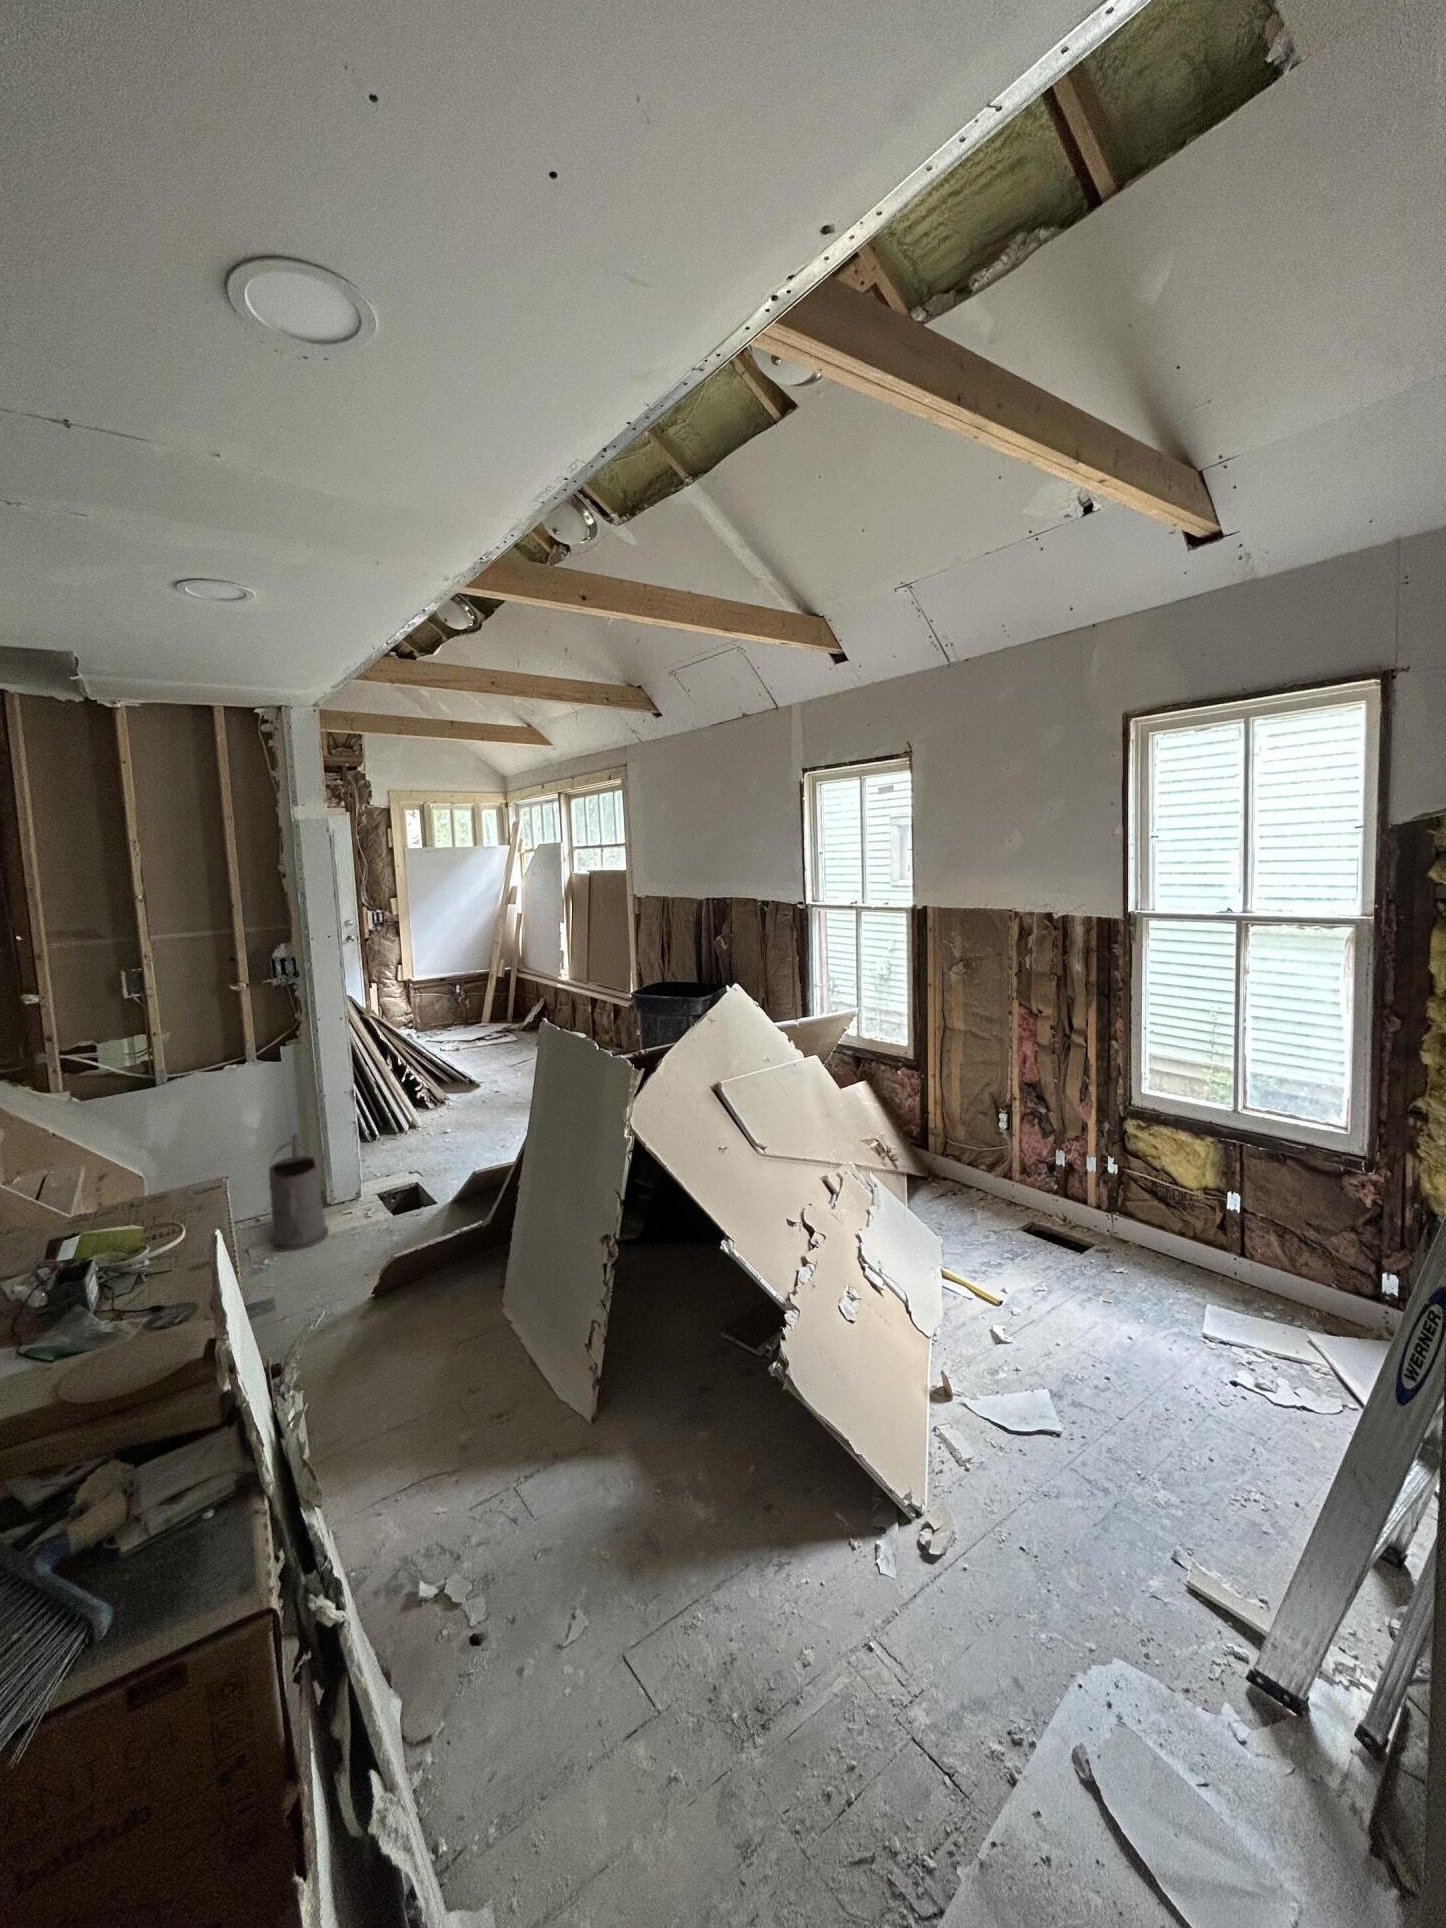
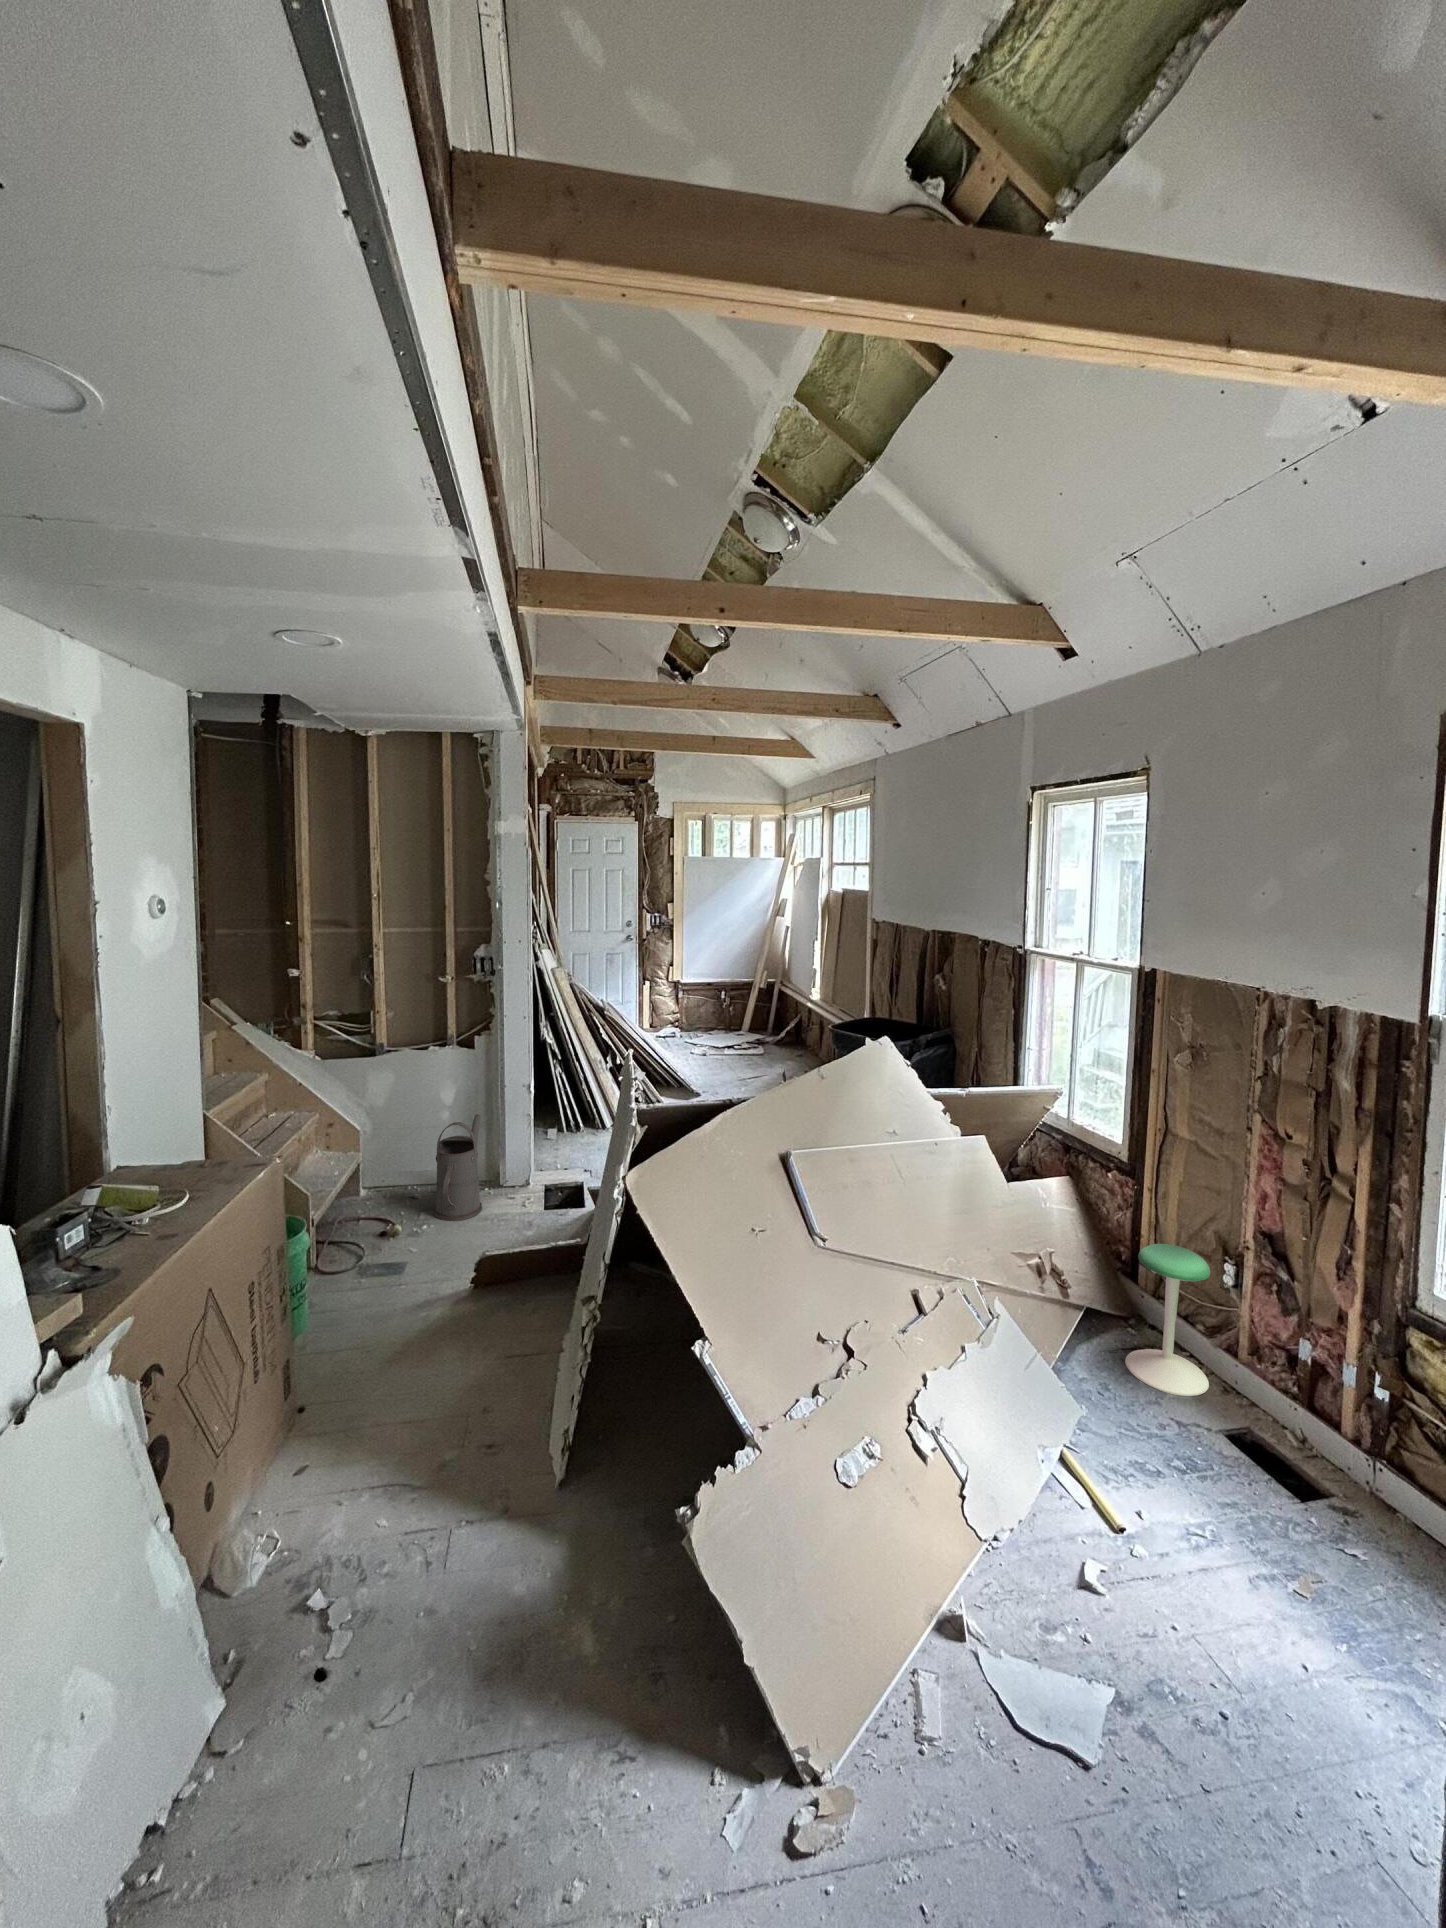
stool: none [940,1107,997,1214] -> present [1125,1244,1210,1396]

